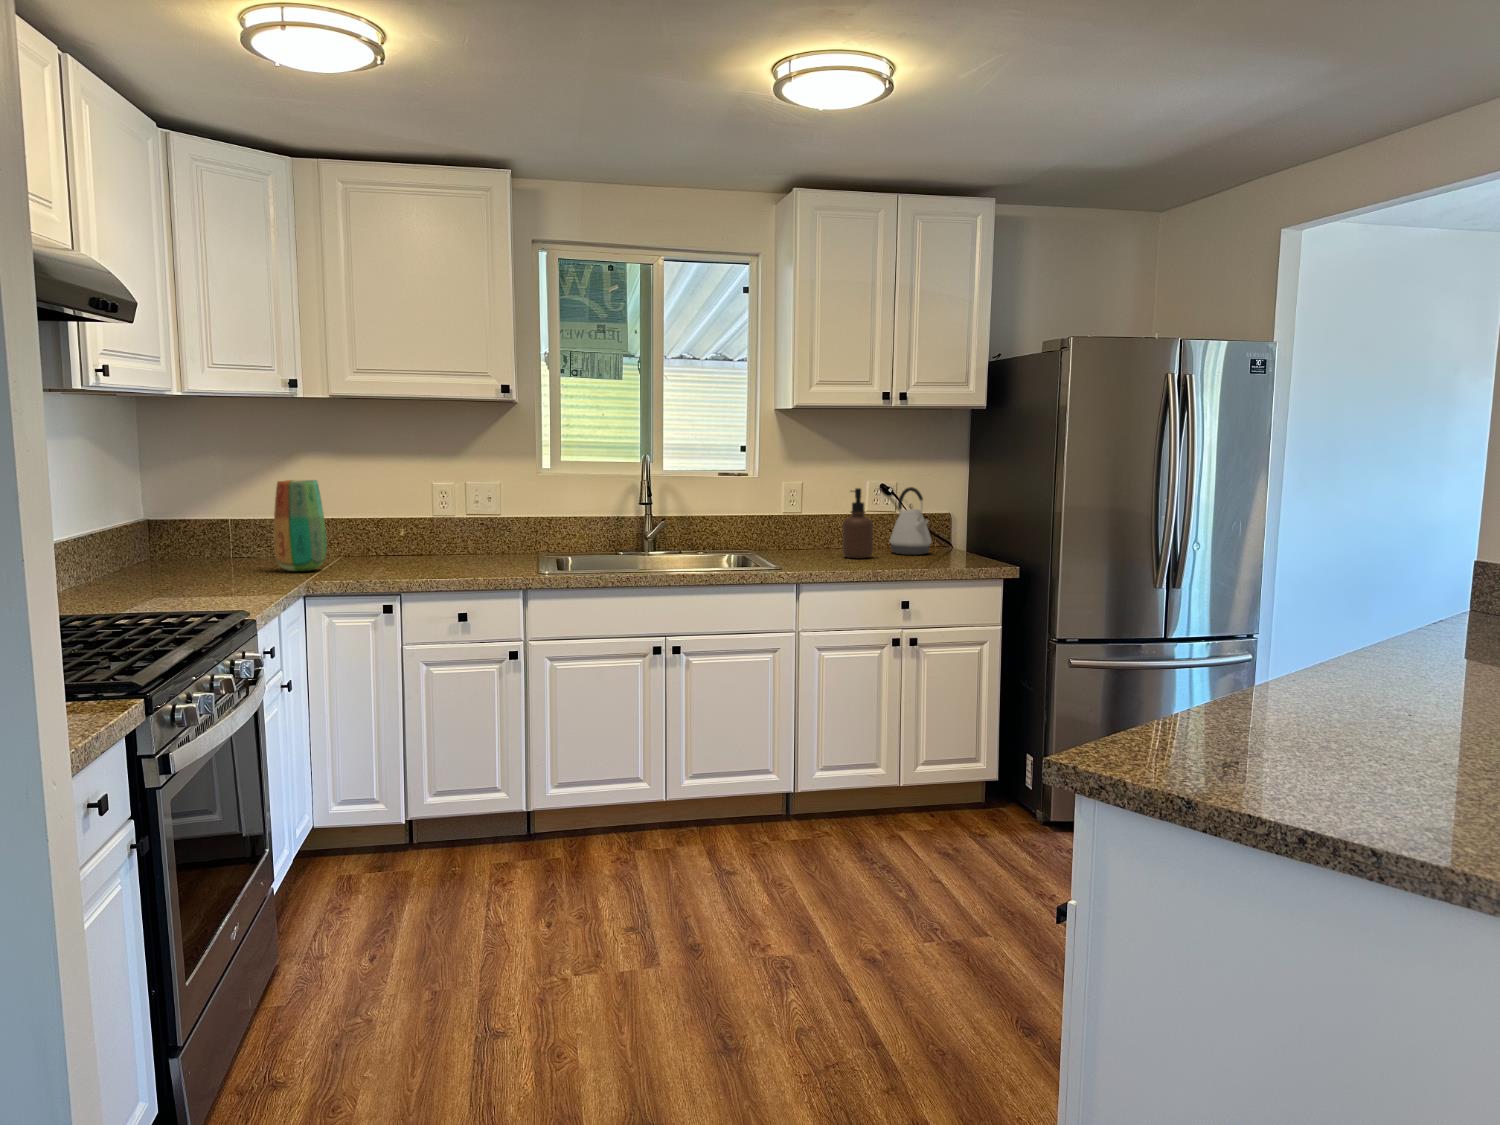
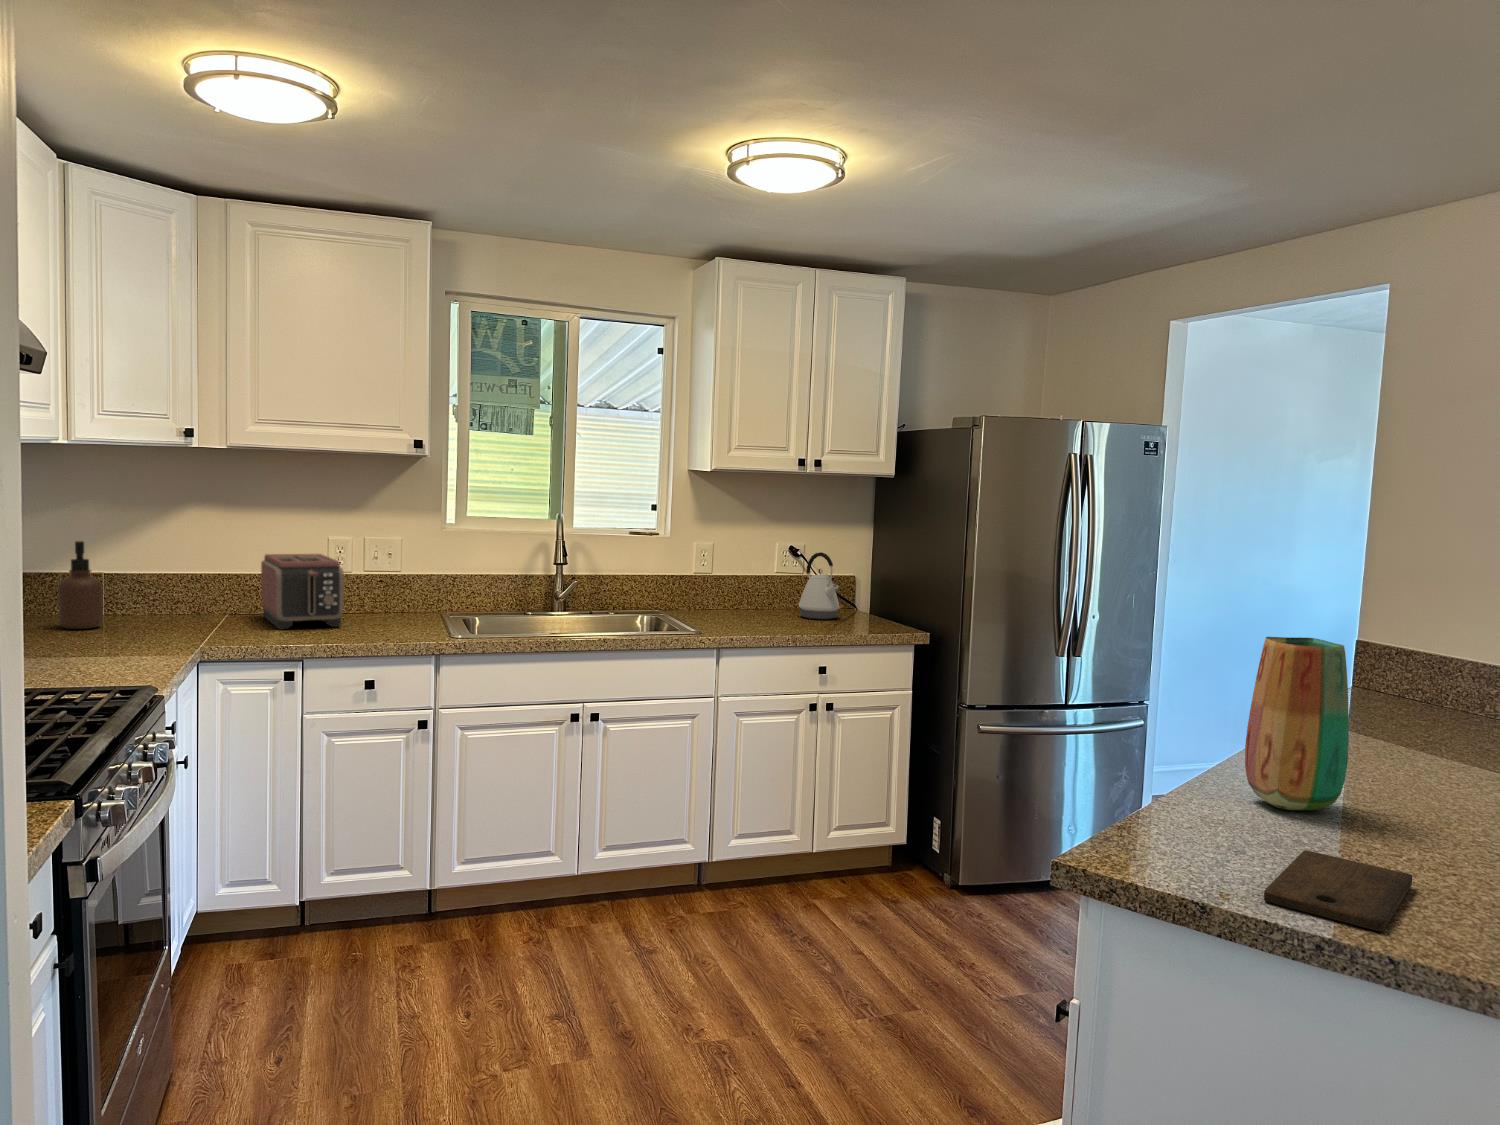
vase: present [274,480,327,571] -> present [1245,637,1349,810]
soap dispenser: present [843,488,873,558] -> present [58,541,103,629]
toaster: none [368,498,440,568] -> present [261,554,344,629]
cutting board: none [1255,752,1435,826] -> present [1264,850,1412,932]

